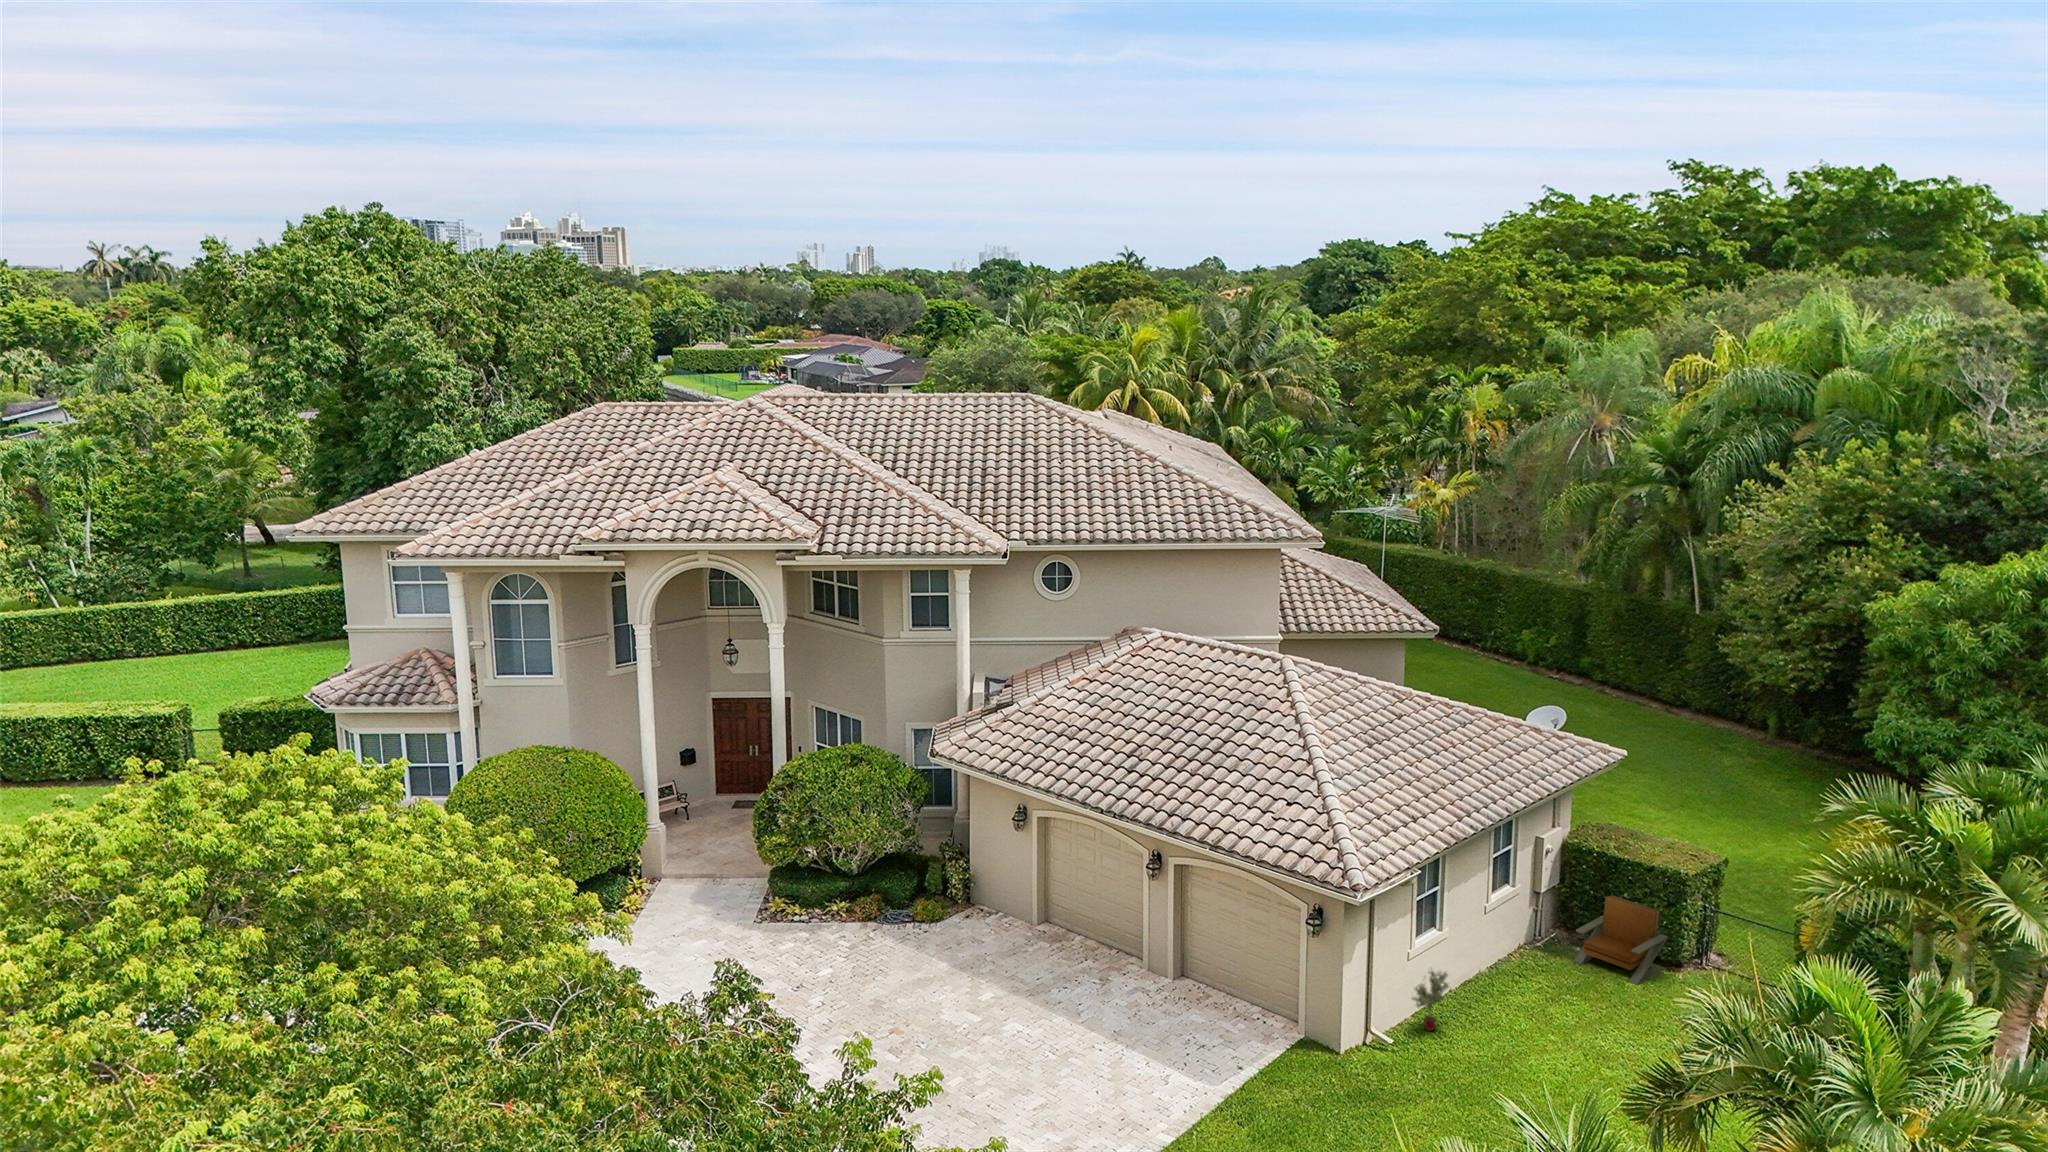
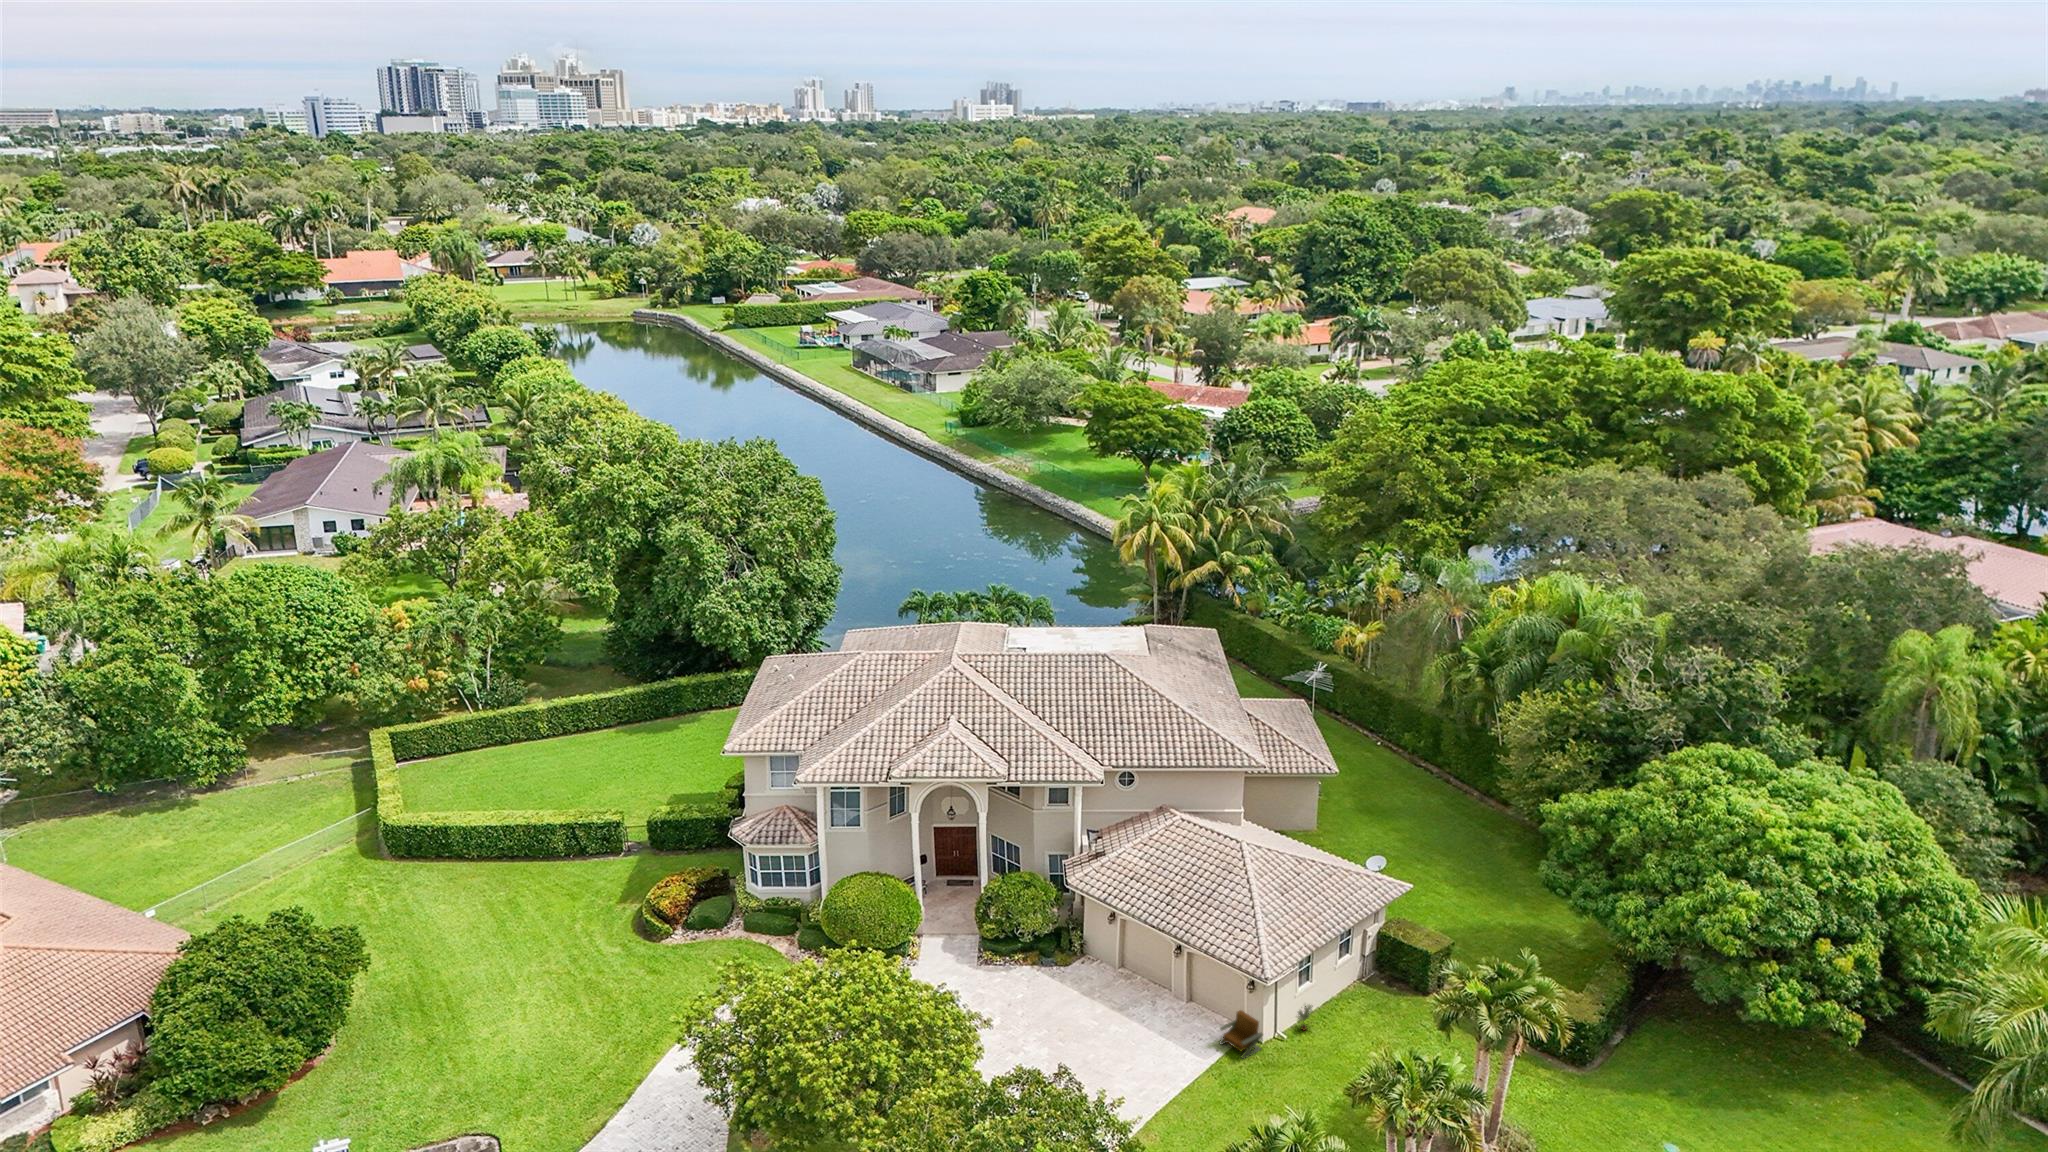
lounge chair: present [1574,895,1668,985] -> present [1219,1010,1263,1059]

